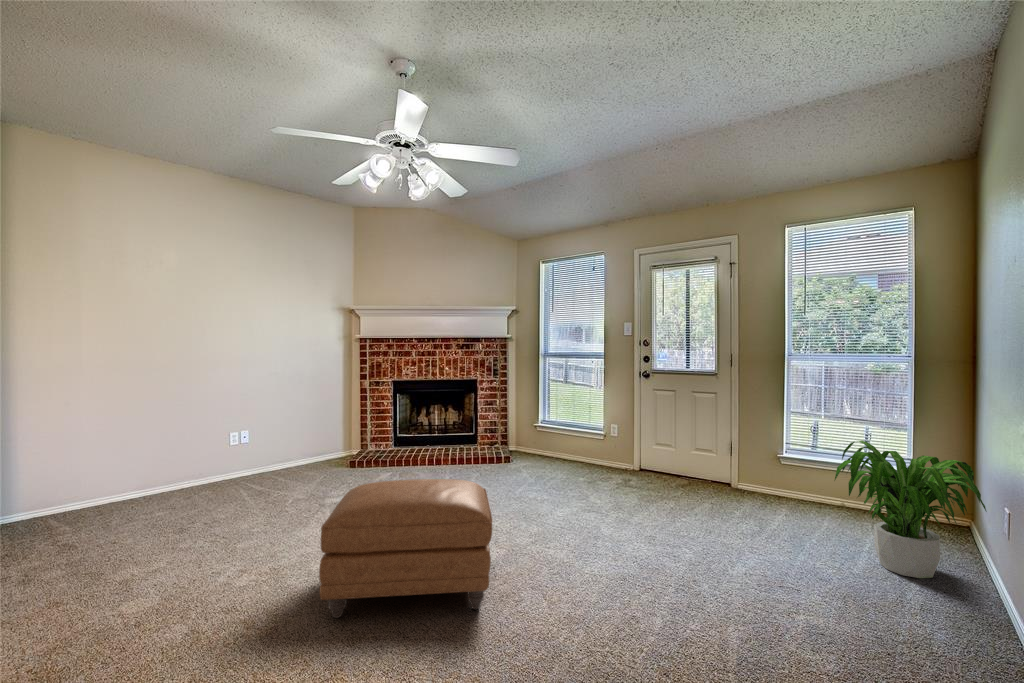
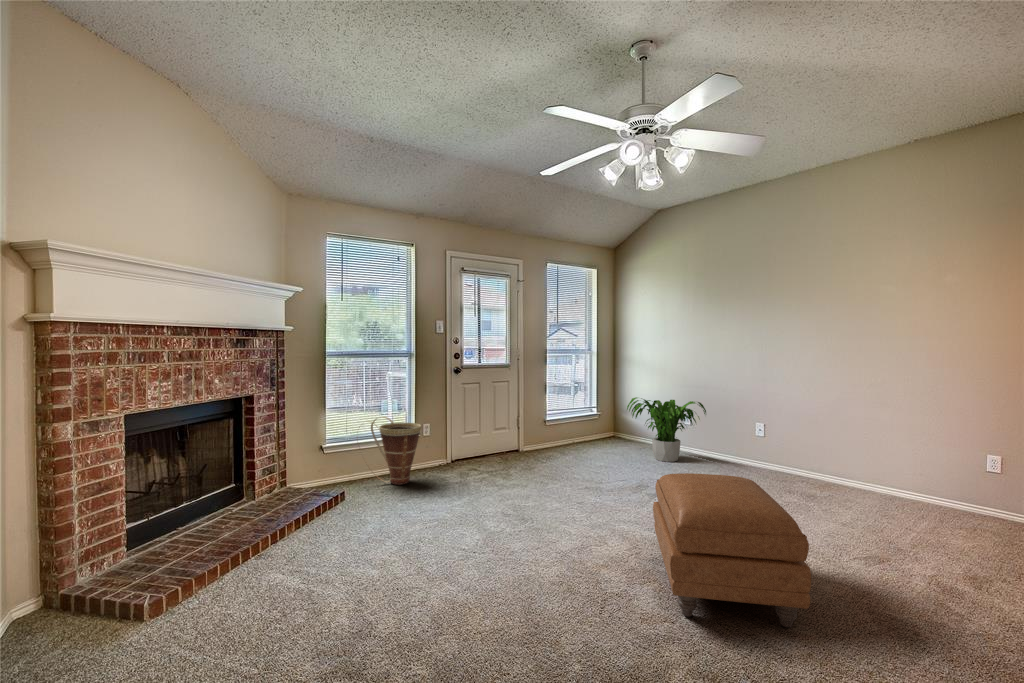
basket: none [543,410,580,468] -> present [371,417,421,485]

